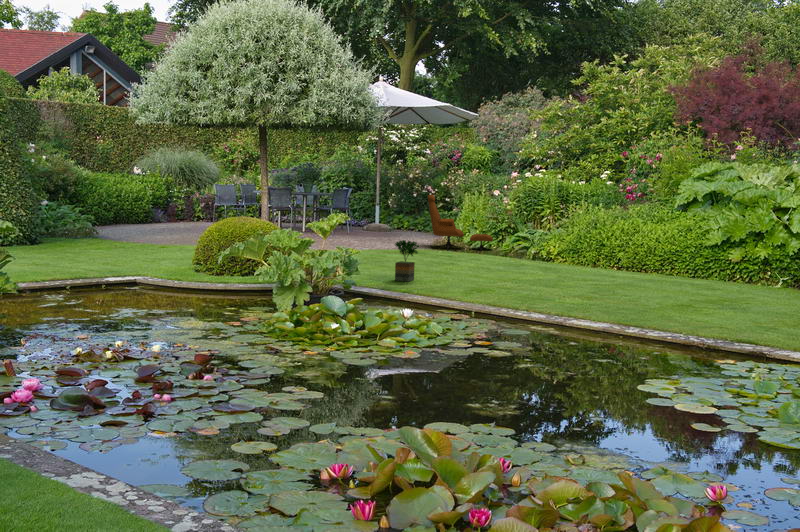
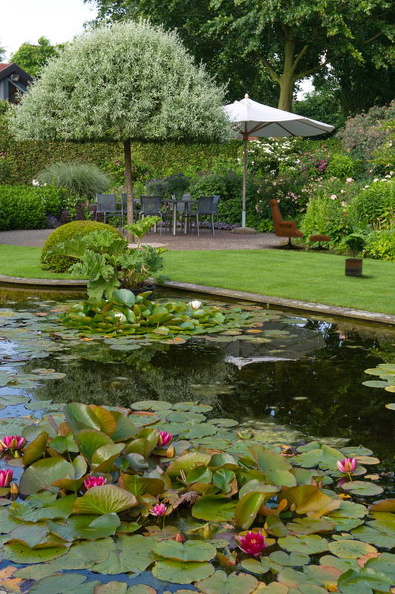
potted tree: present [395,240,419,281] -> present [345,239,367,276]

